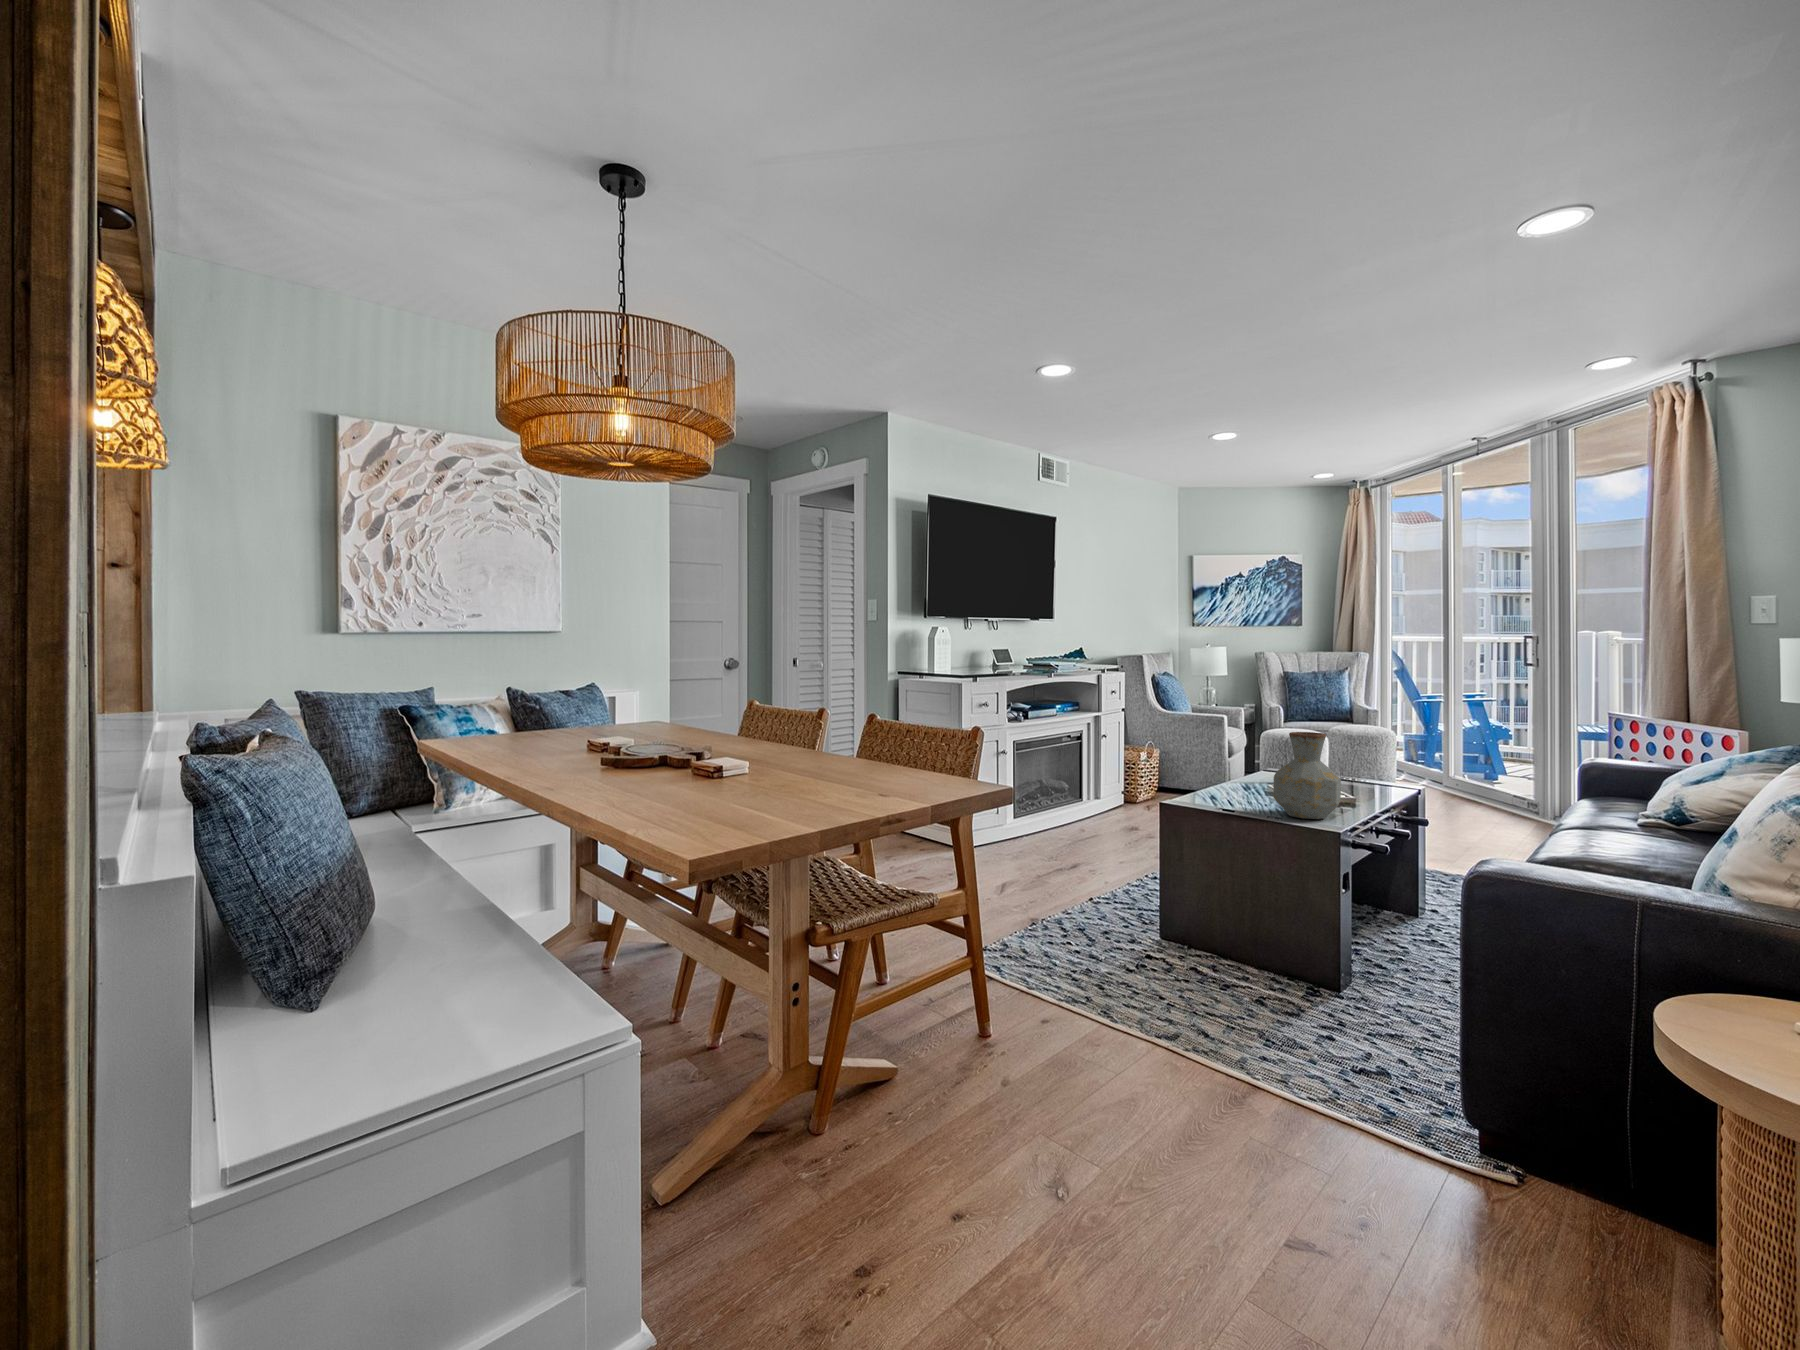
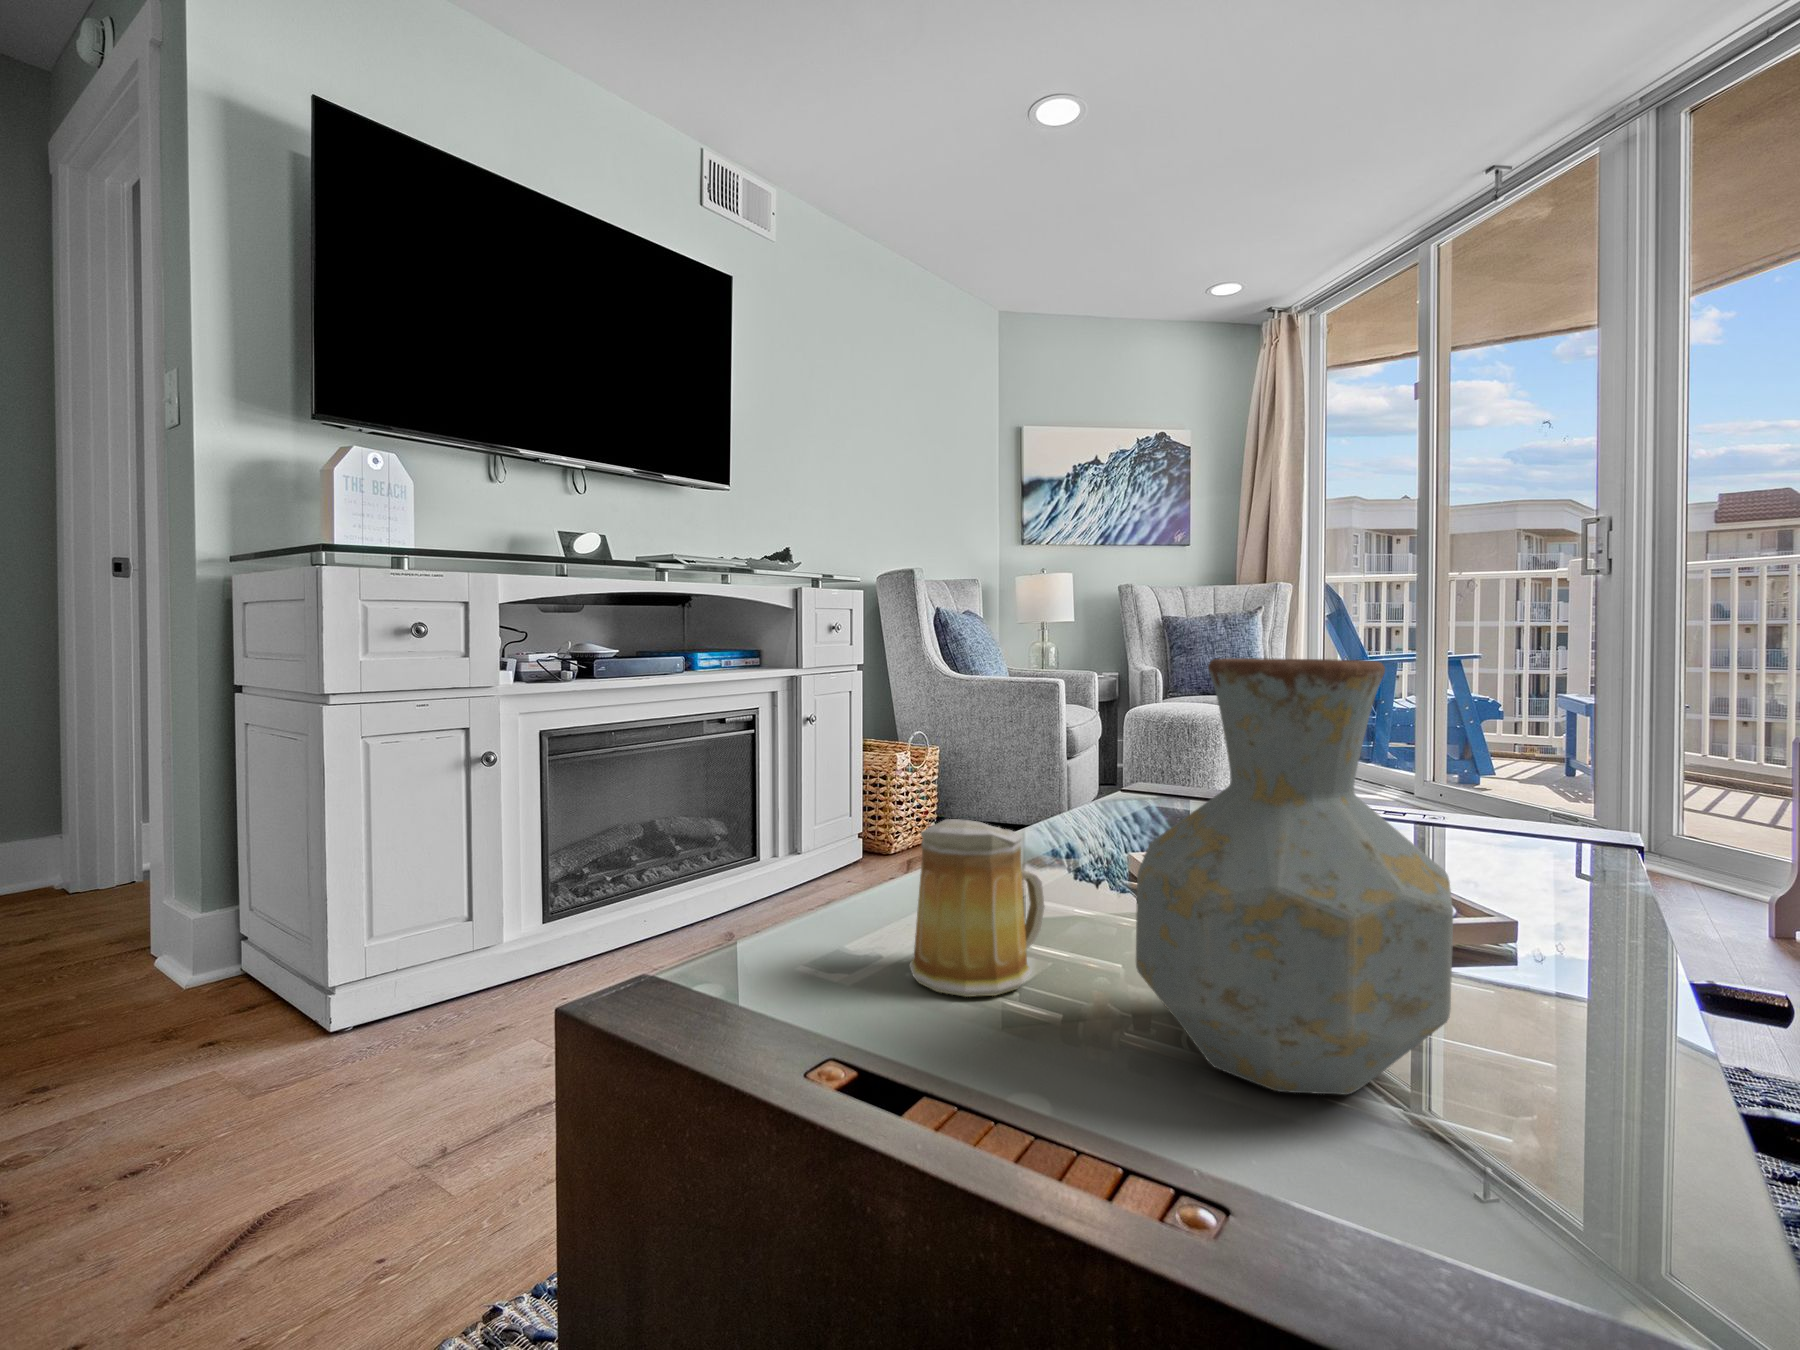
mug: none [1215,767,1249,808] -> present [909,819,1045,997]

